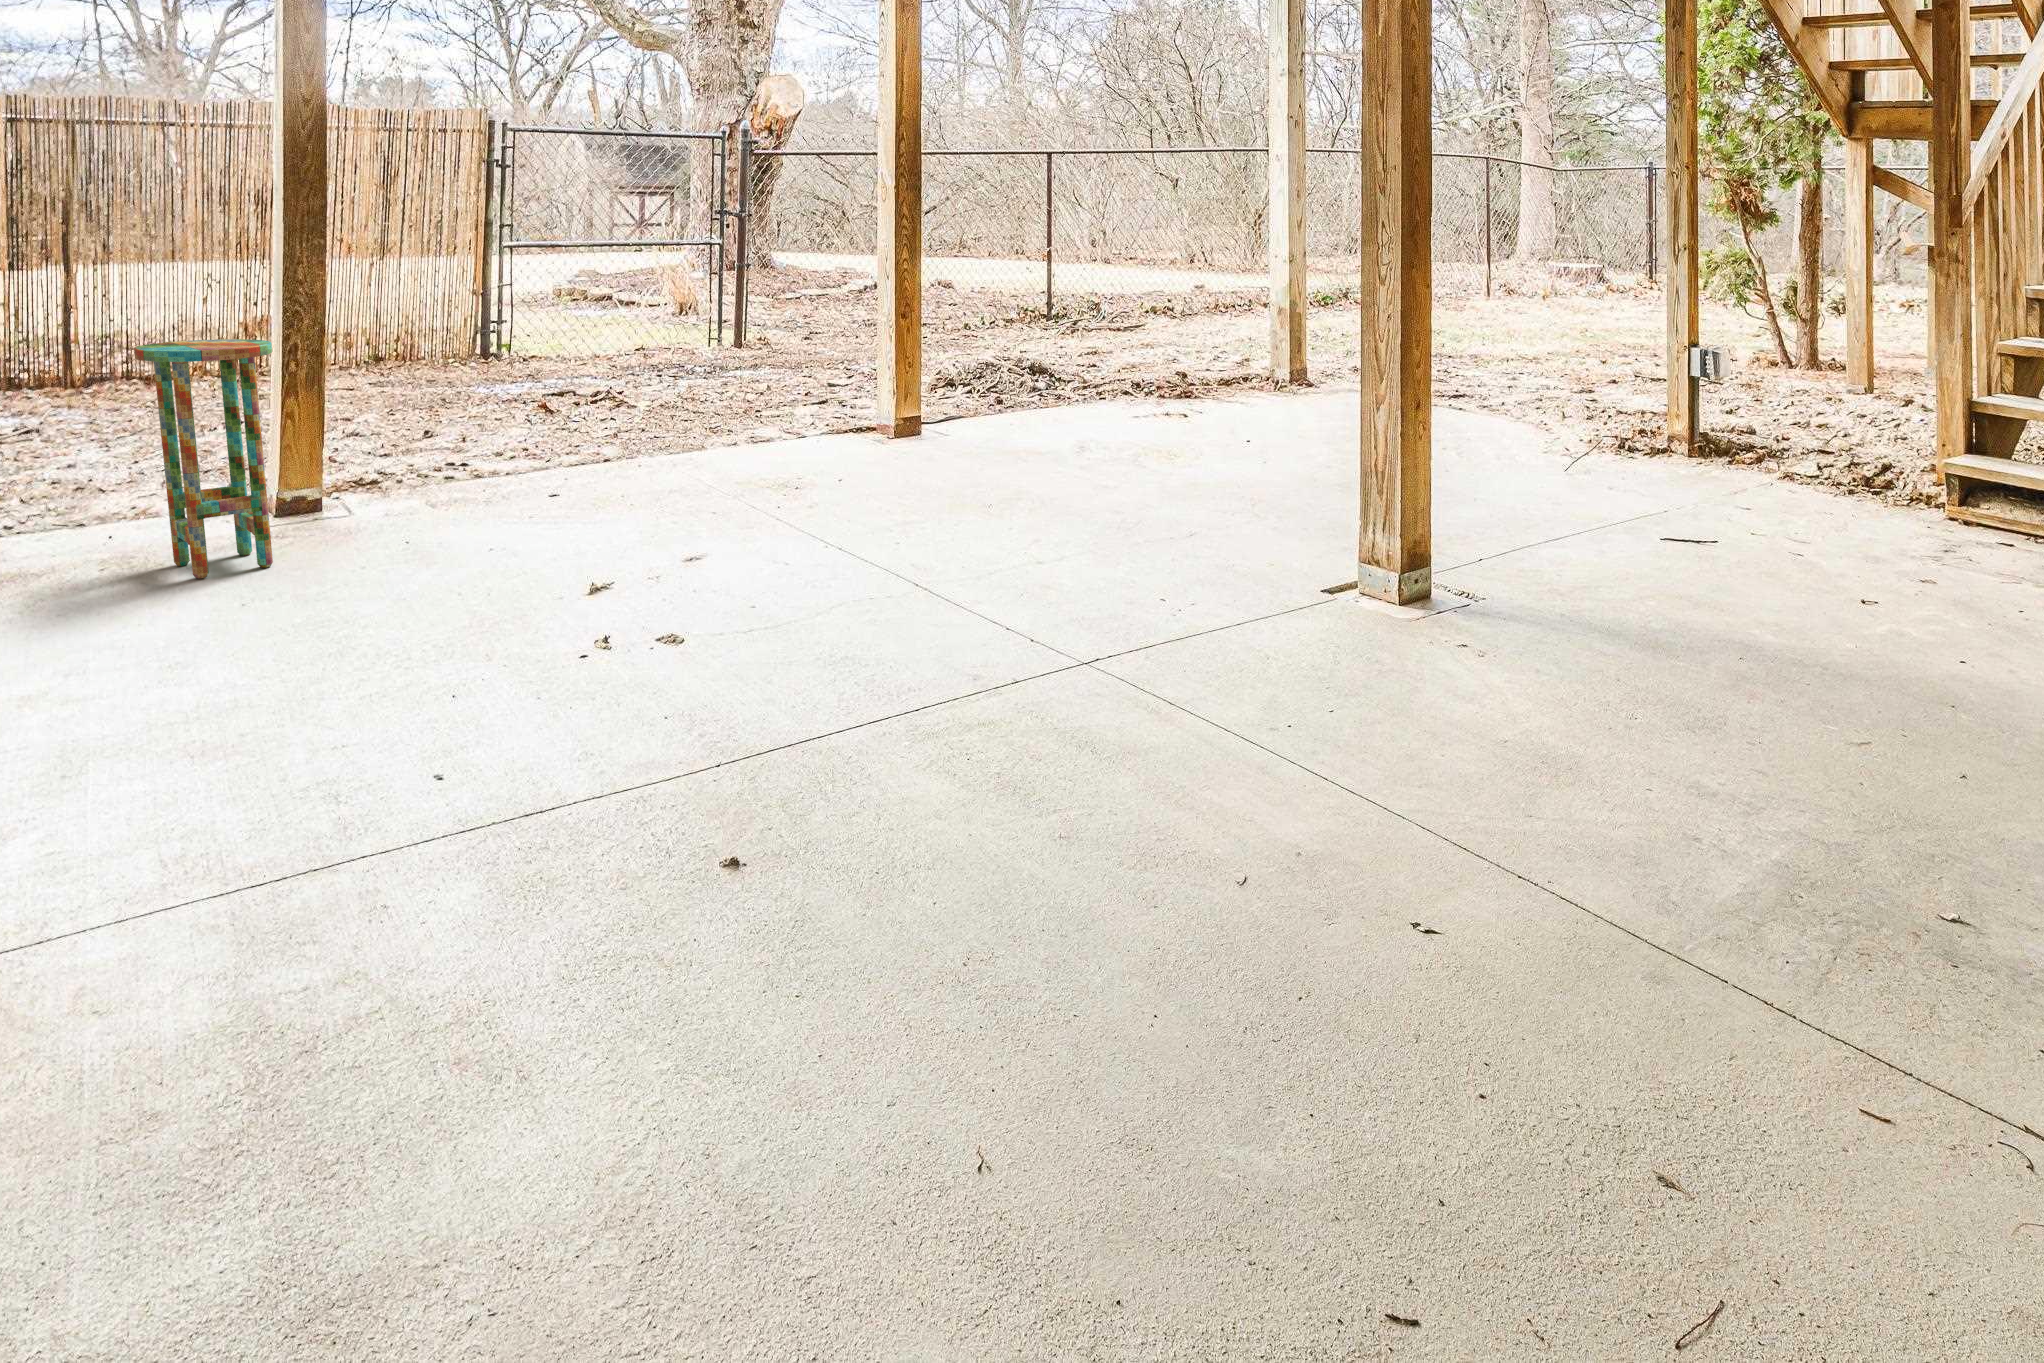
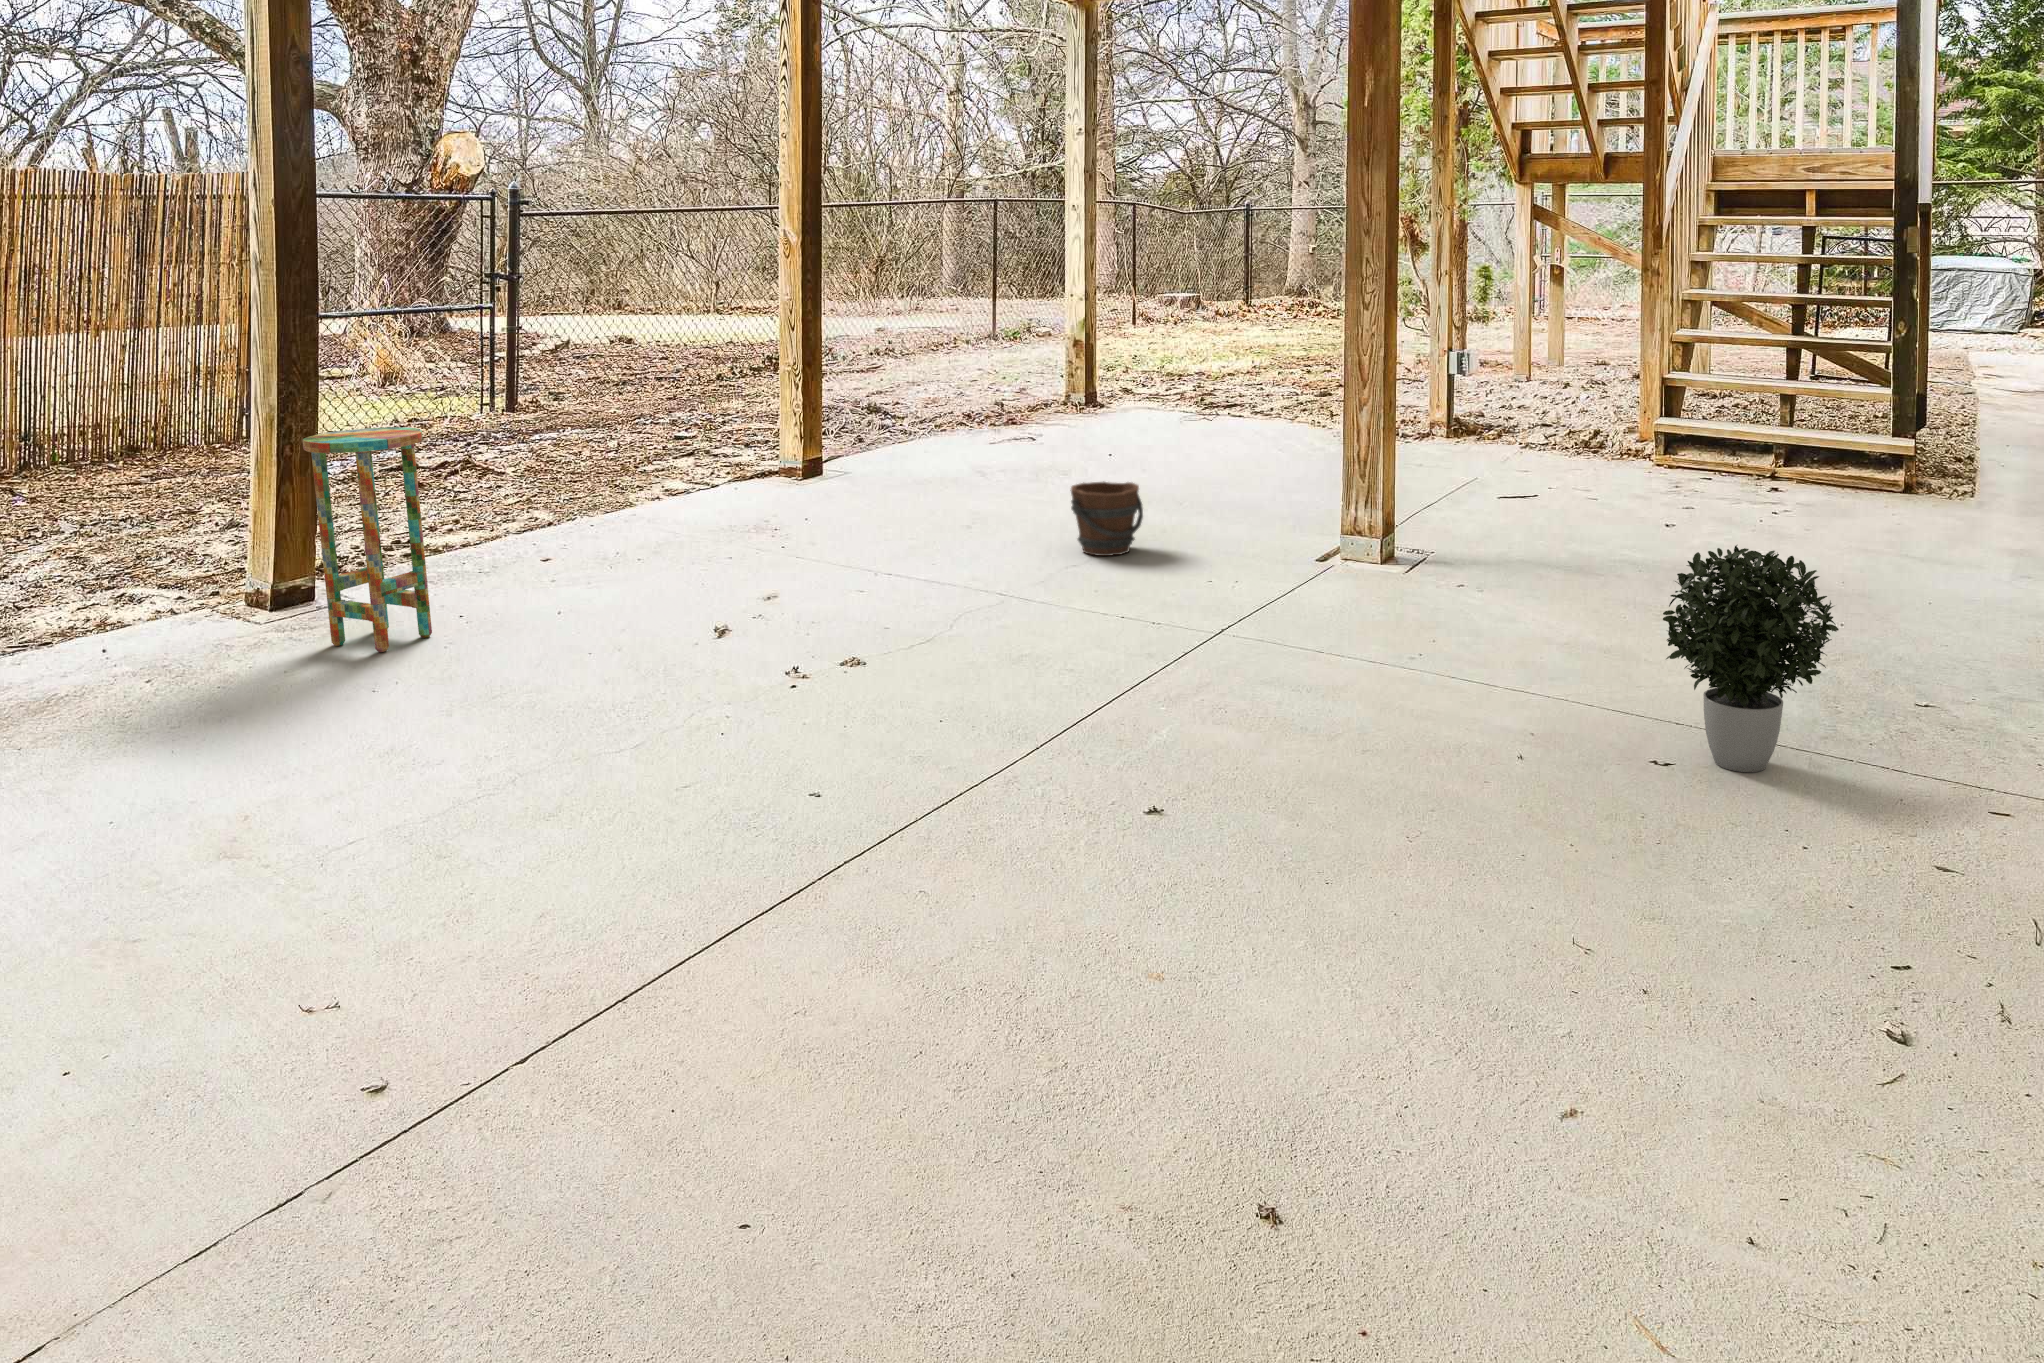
bucket: none [1027,468,1125,561] -> present [1070,481,1143,556]
potted plant: none [1374,686,1679,1092] -> present [1663,545,1839,772]

